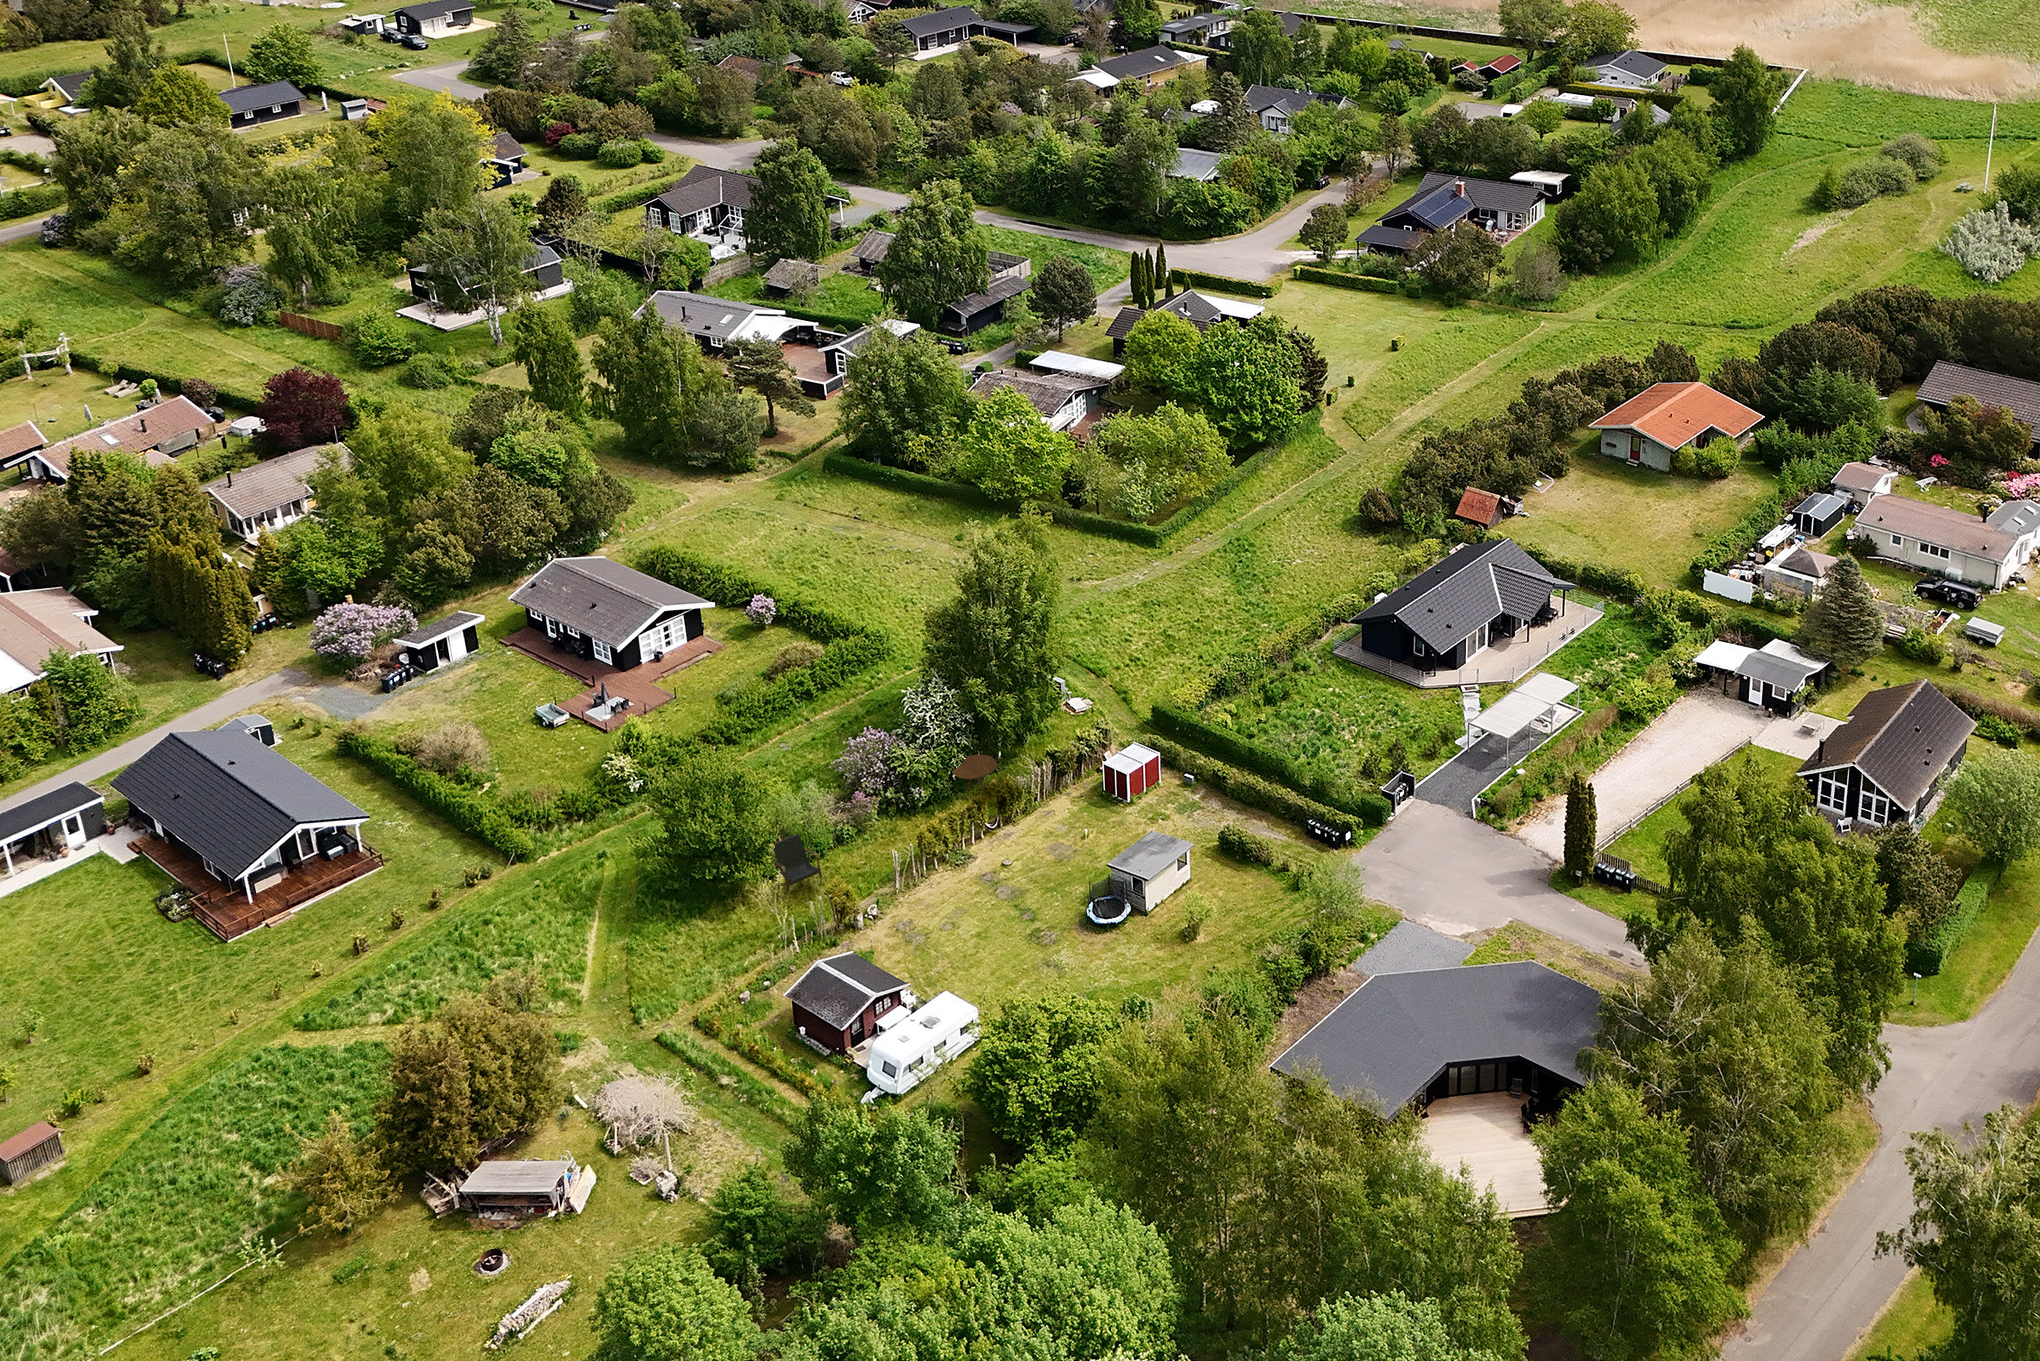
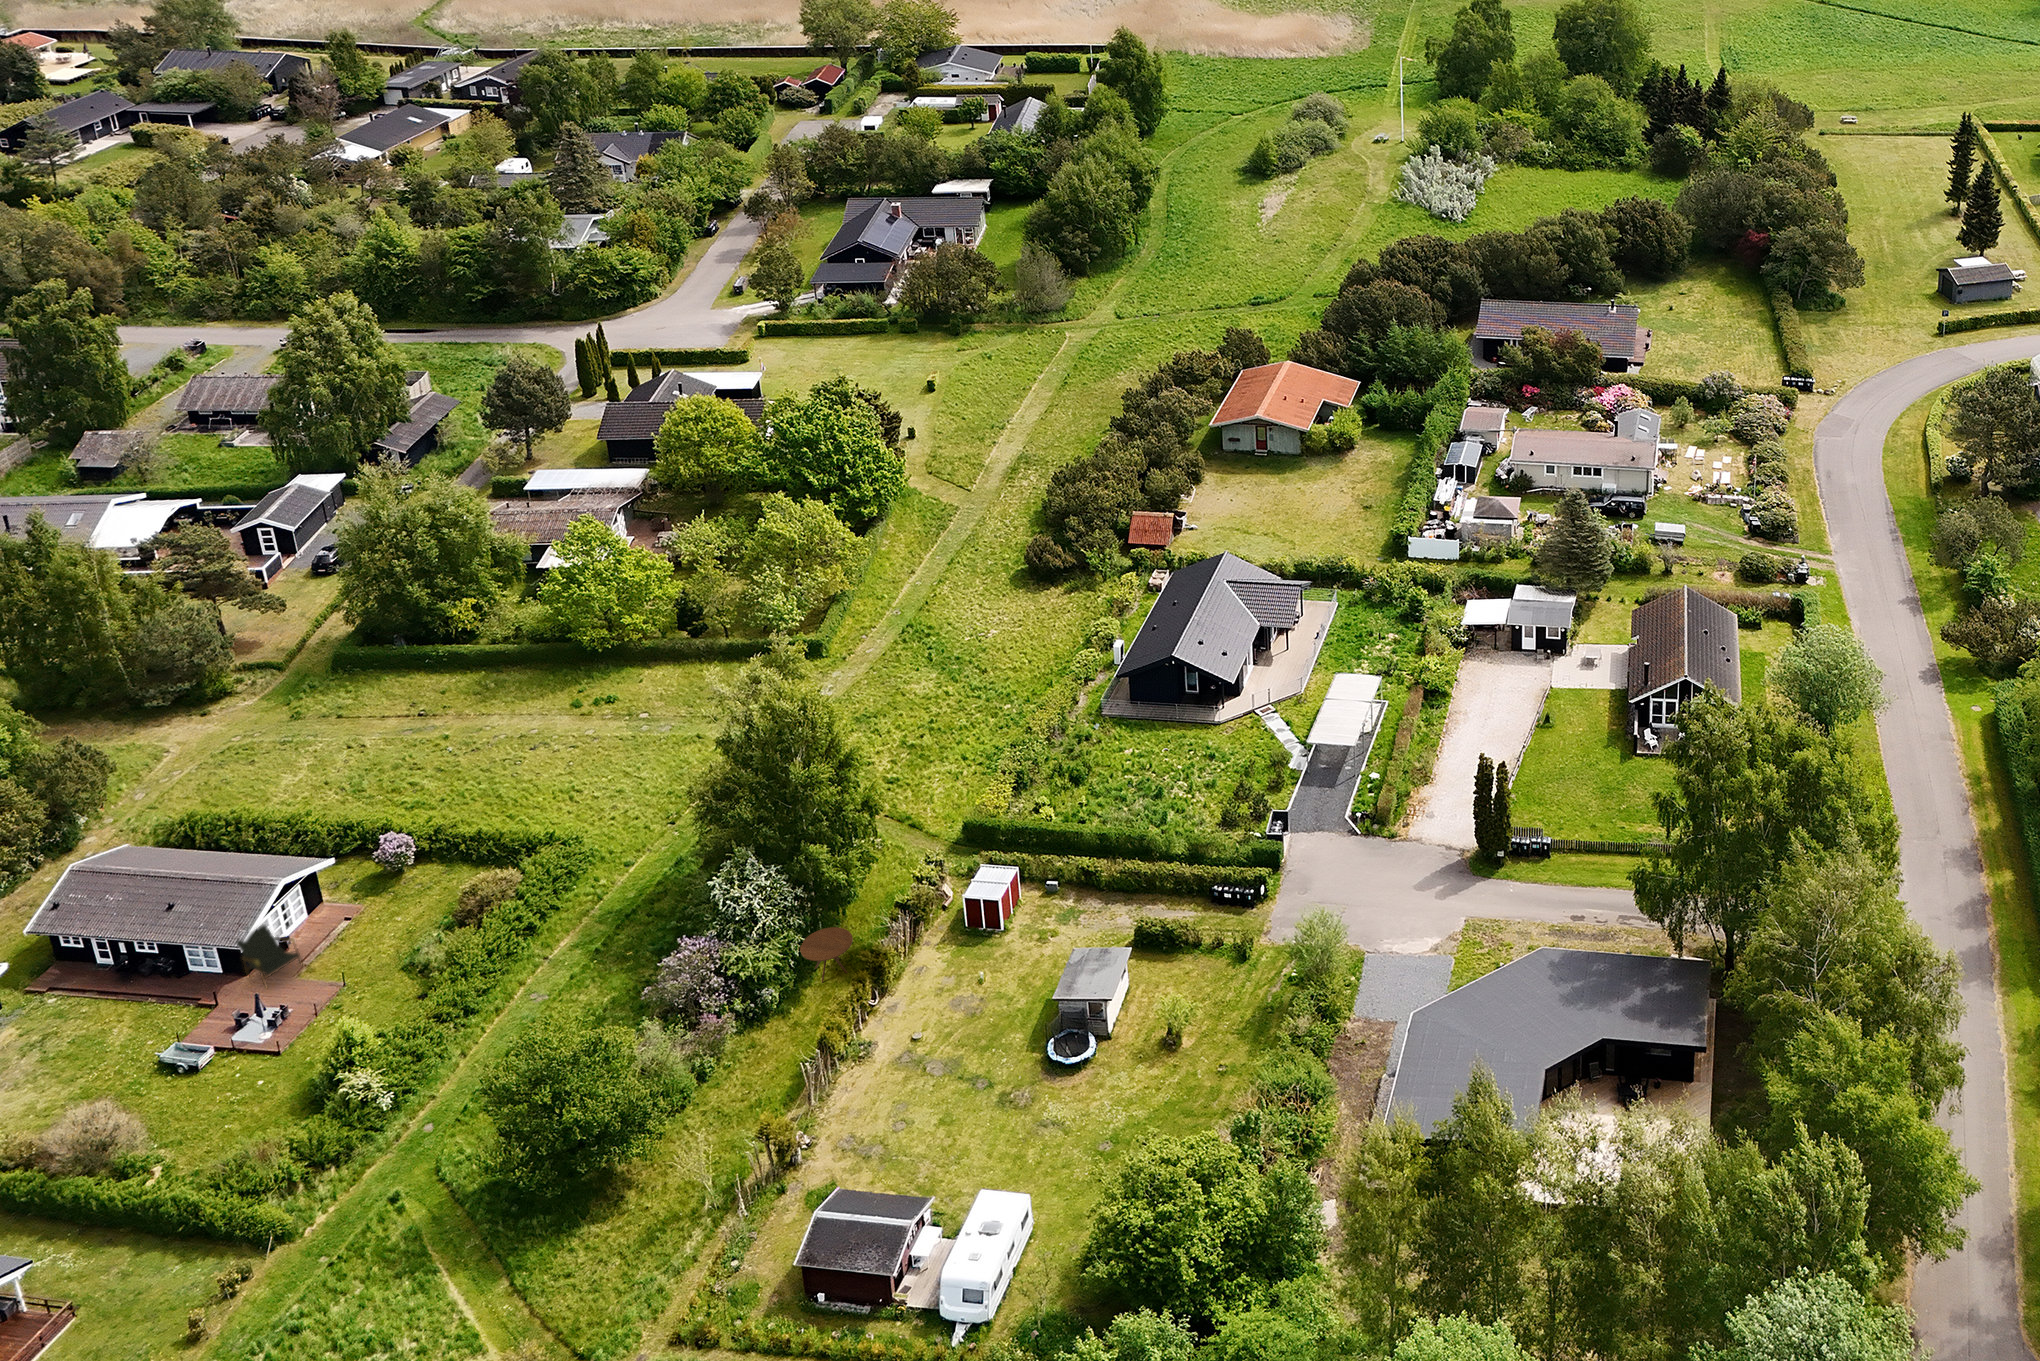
lounge chair: present [774,834,822,896] -> present [236,925,302,987]

